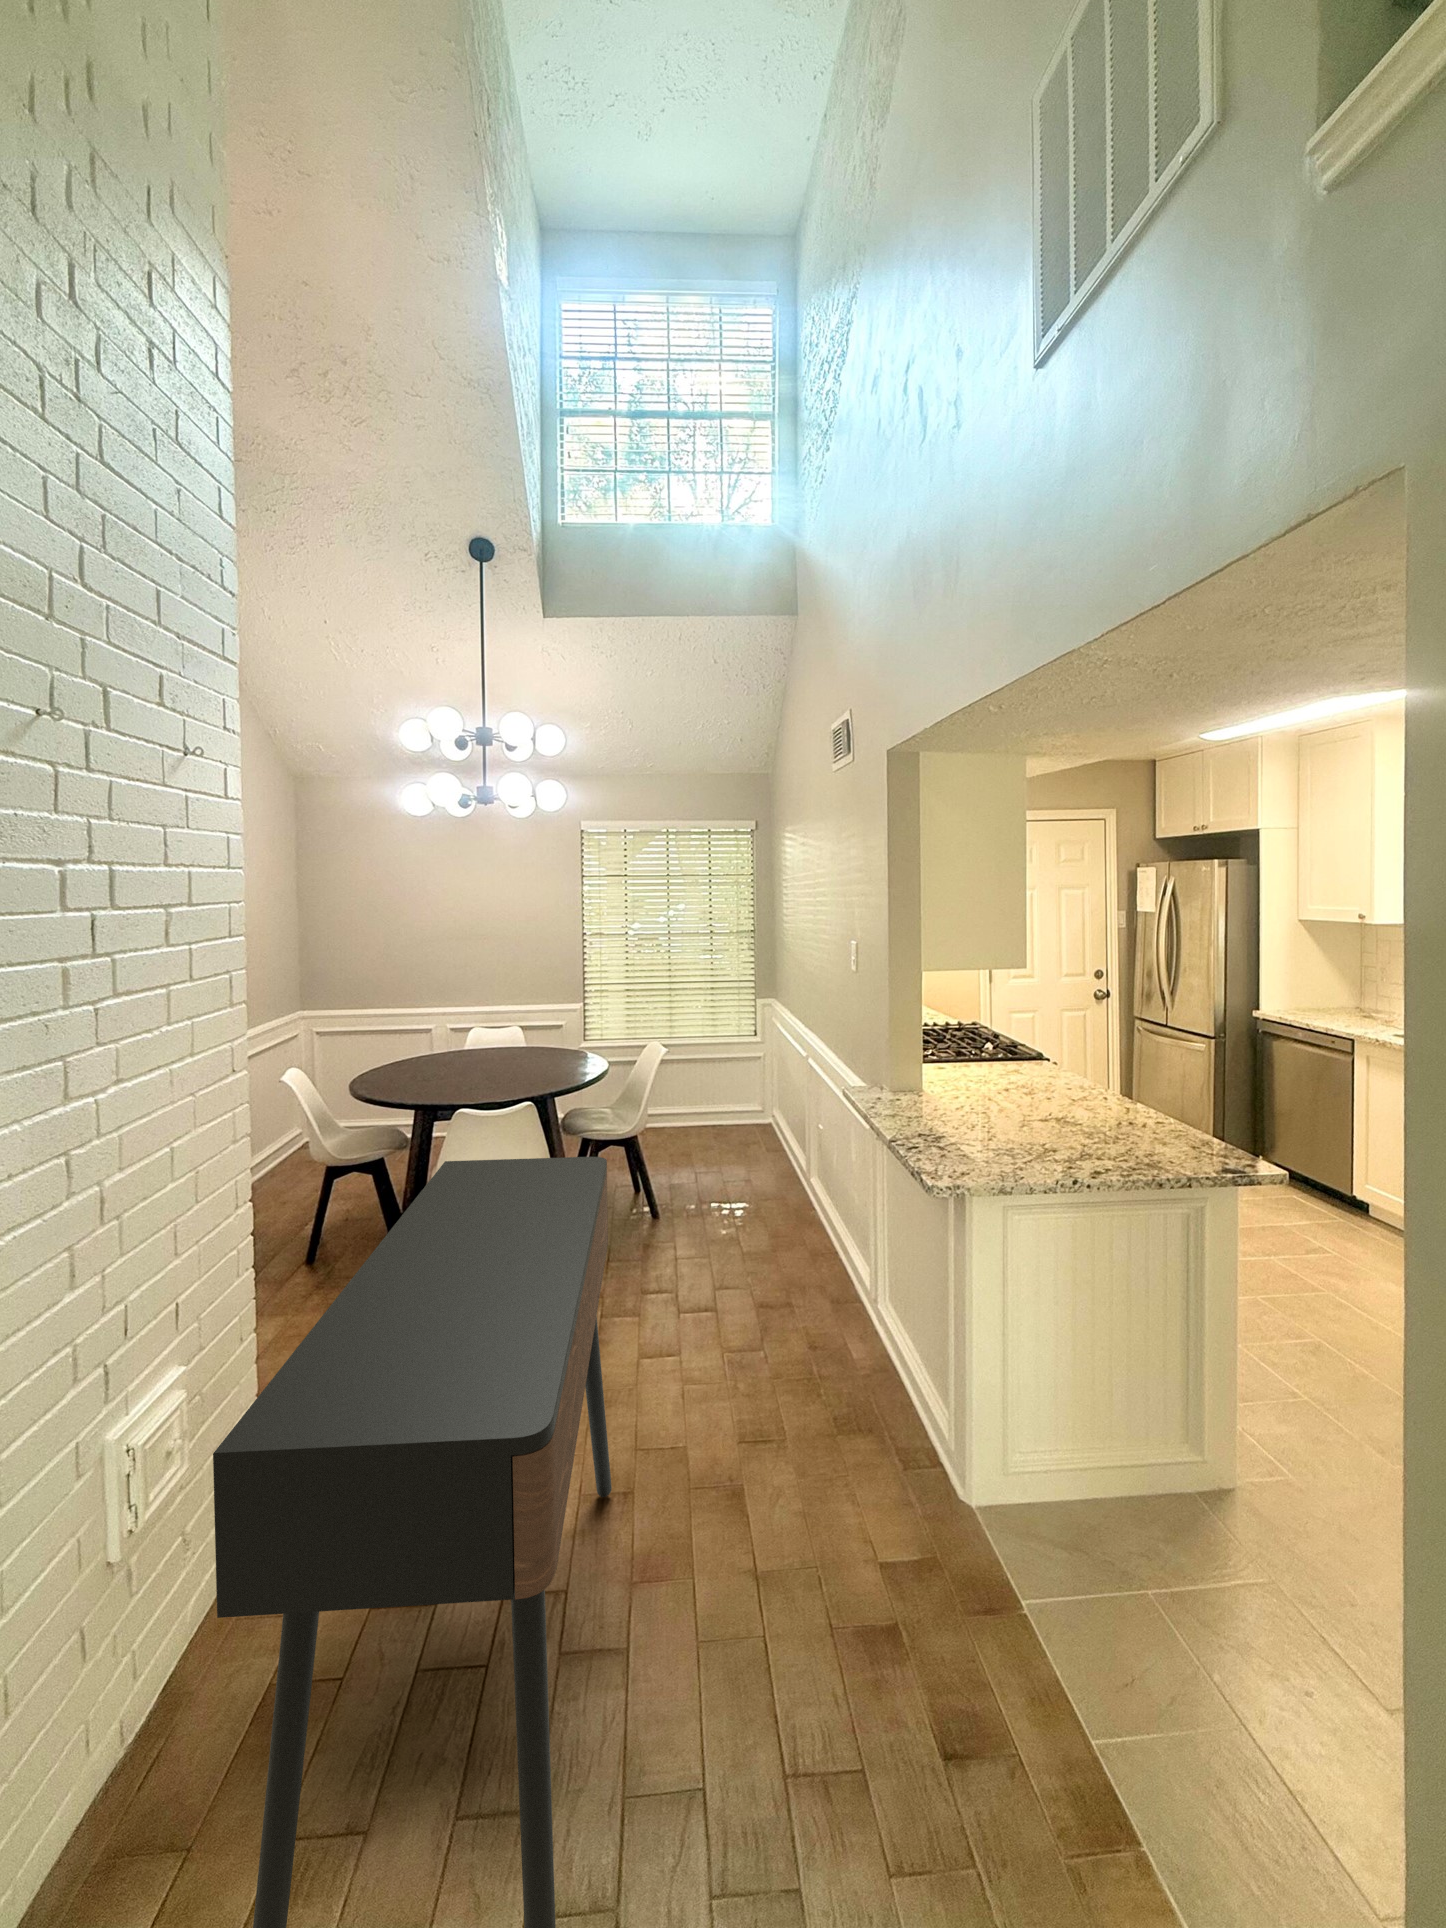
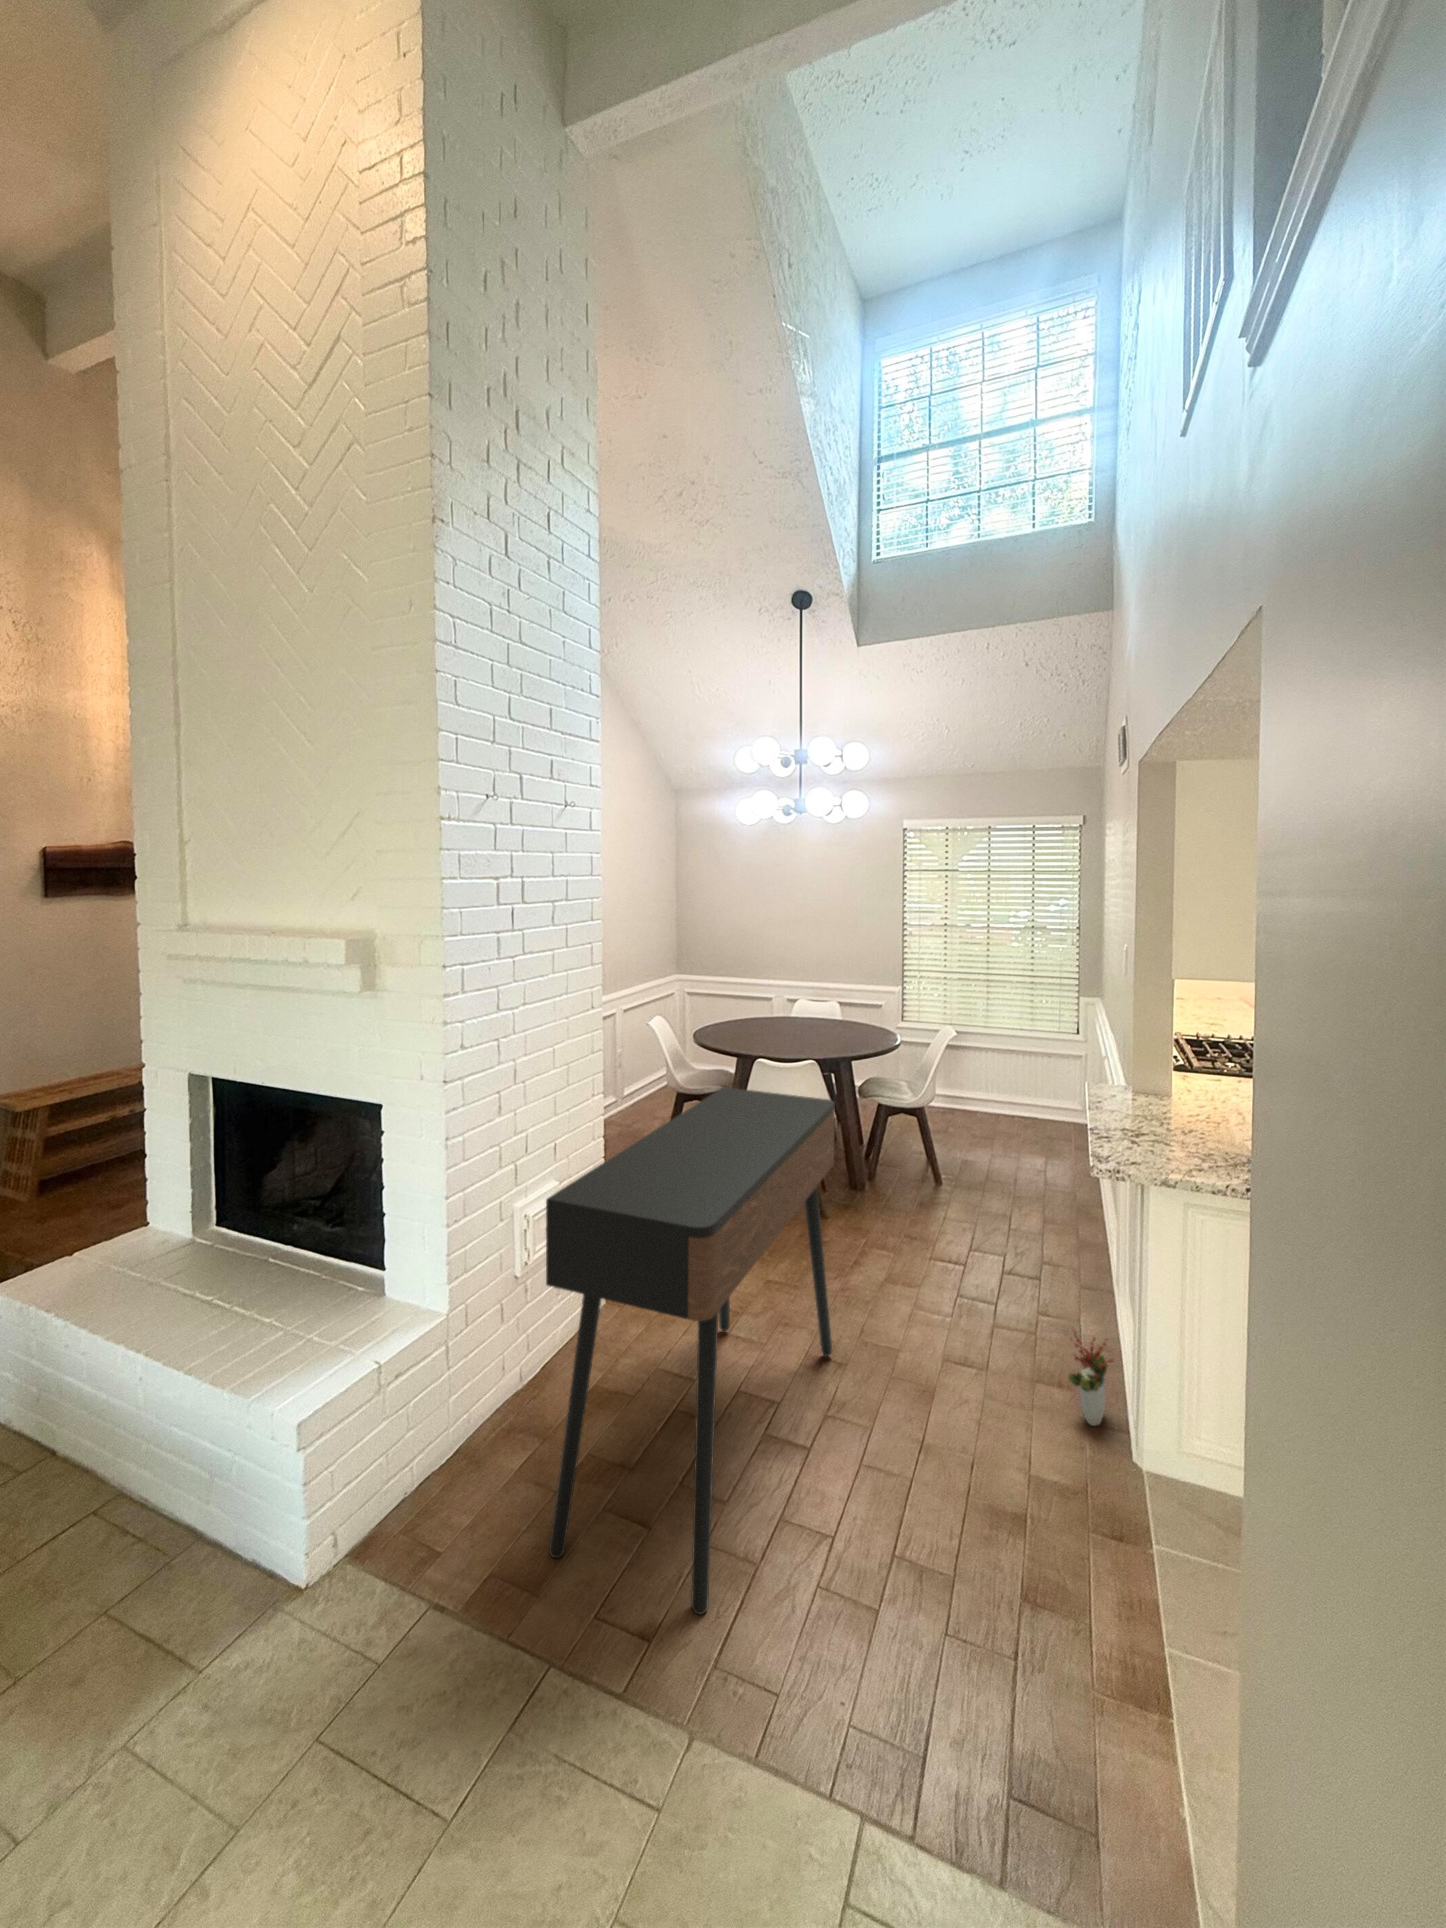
decorative plant: none [884,1377,934,1487] -> present [1068,1329,1113,1426]

